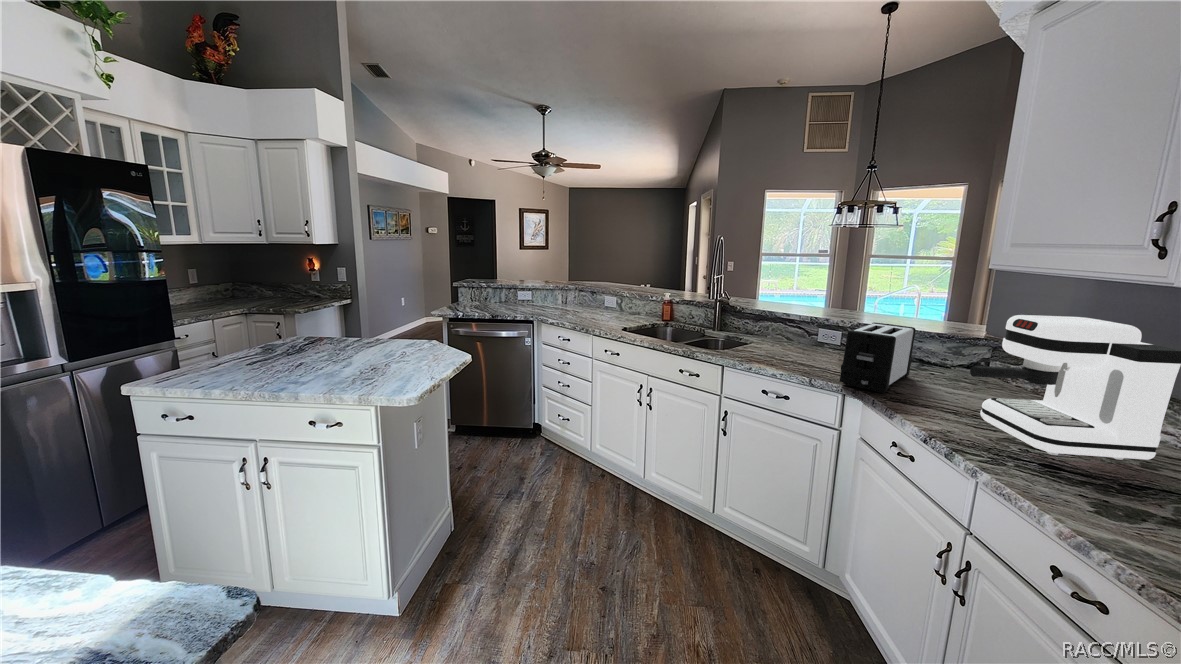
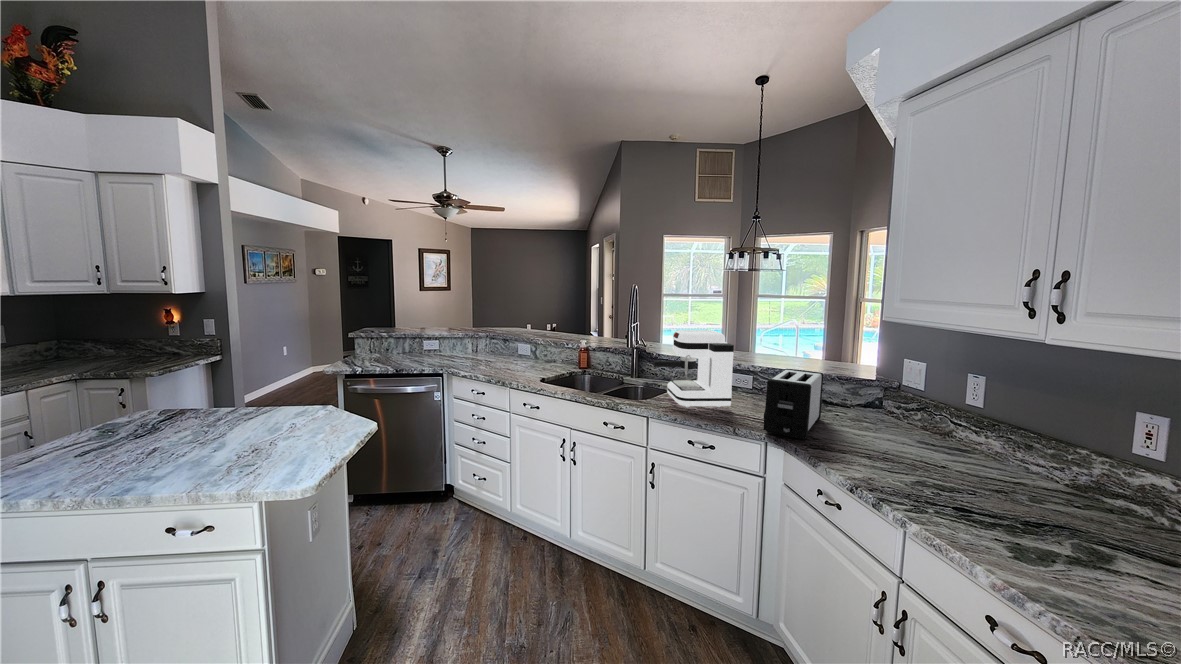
coffee maker: present [970,315,1181,460] -> present [654,330,734,408]

